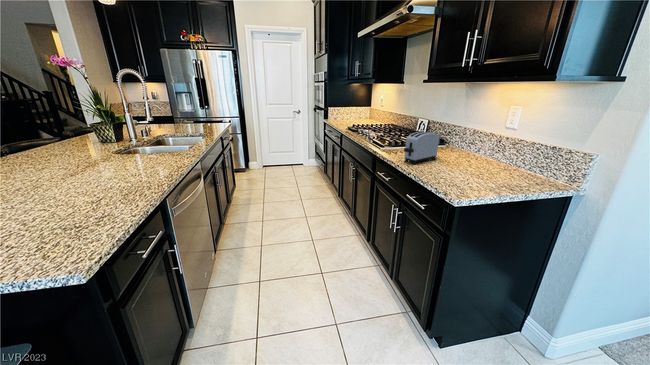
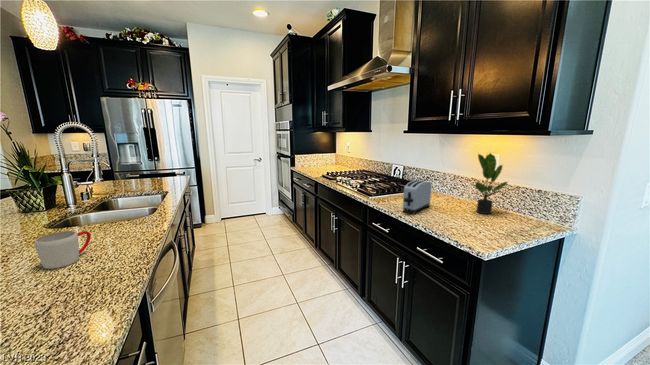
potted plant: none [482,104,521,170] -> present [474,153,507,214]
mug: none [97,152,135,178] -> present [34,231,91,269]

